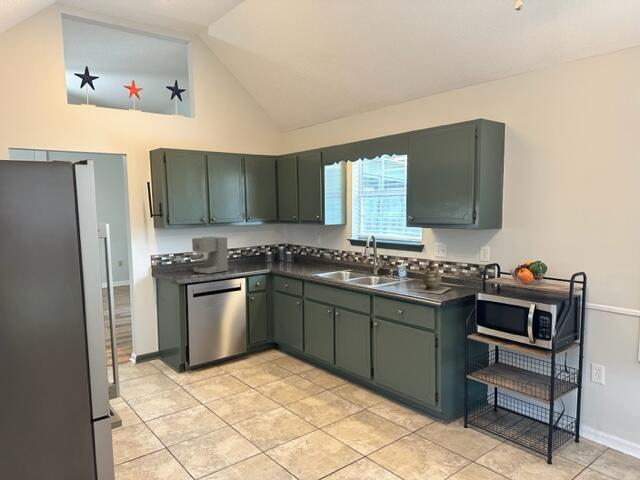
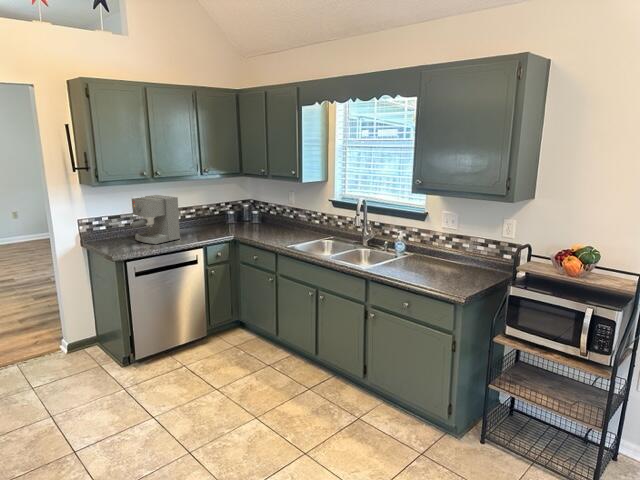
ceramic jug: present [410,261,450,294] -> none [416,238,467,282]

